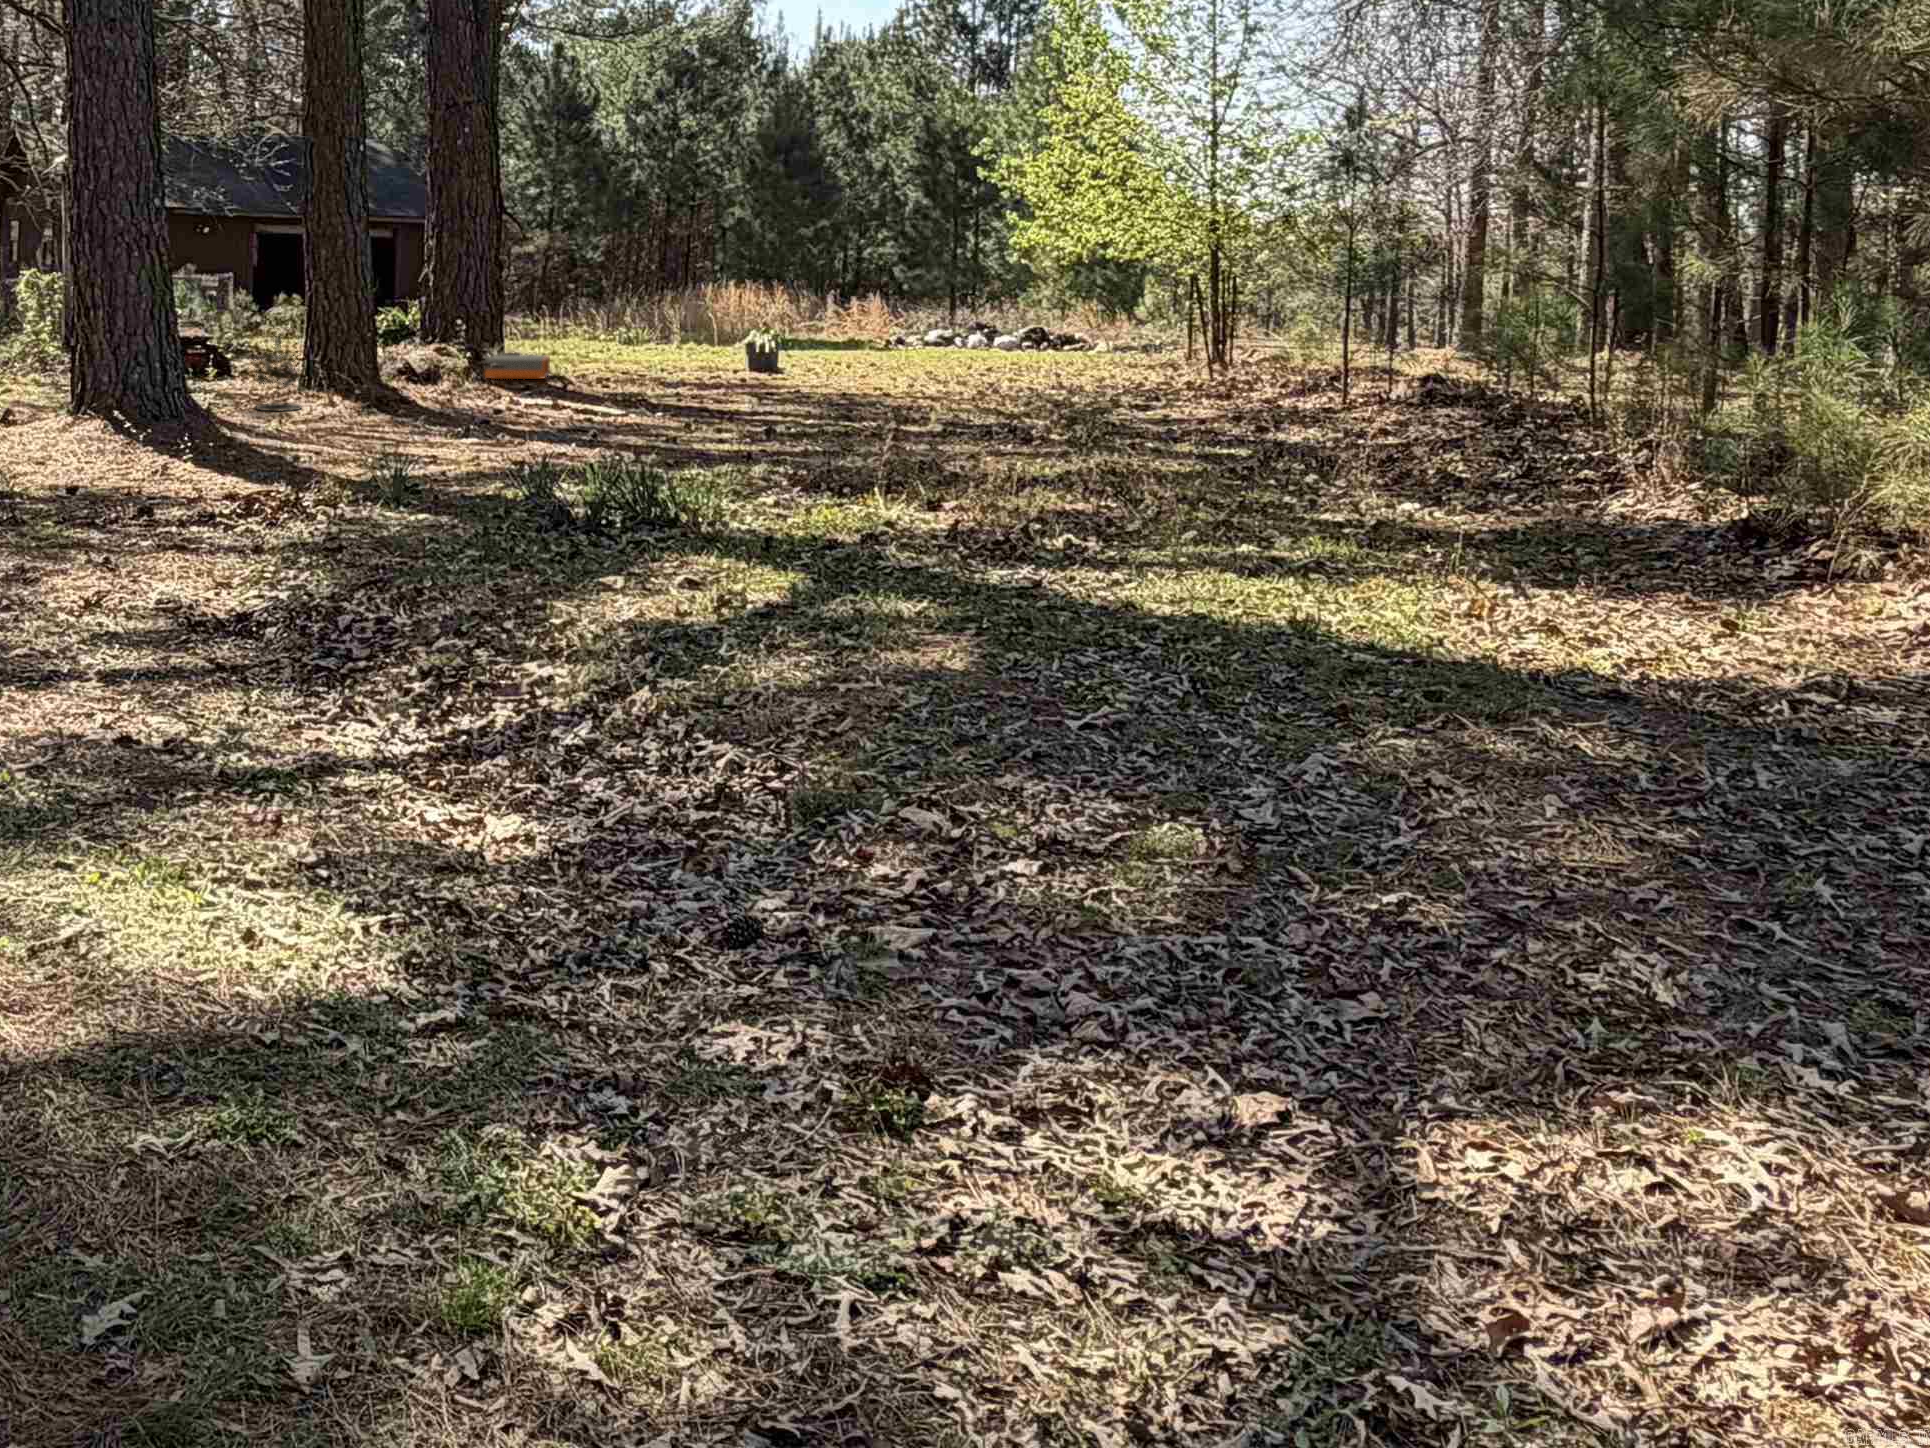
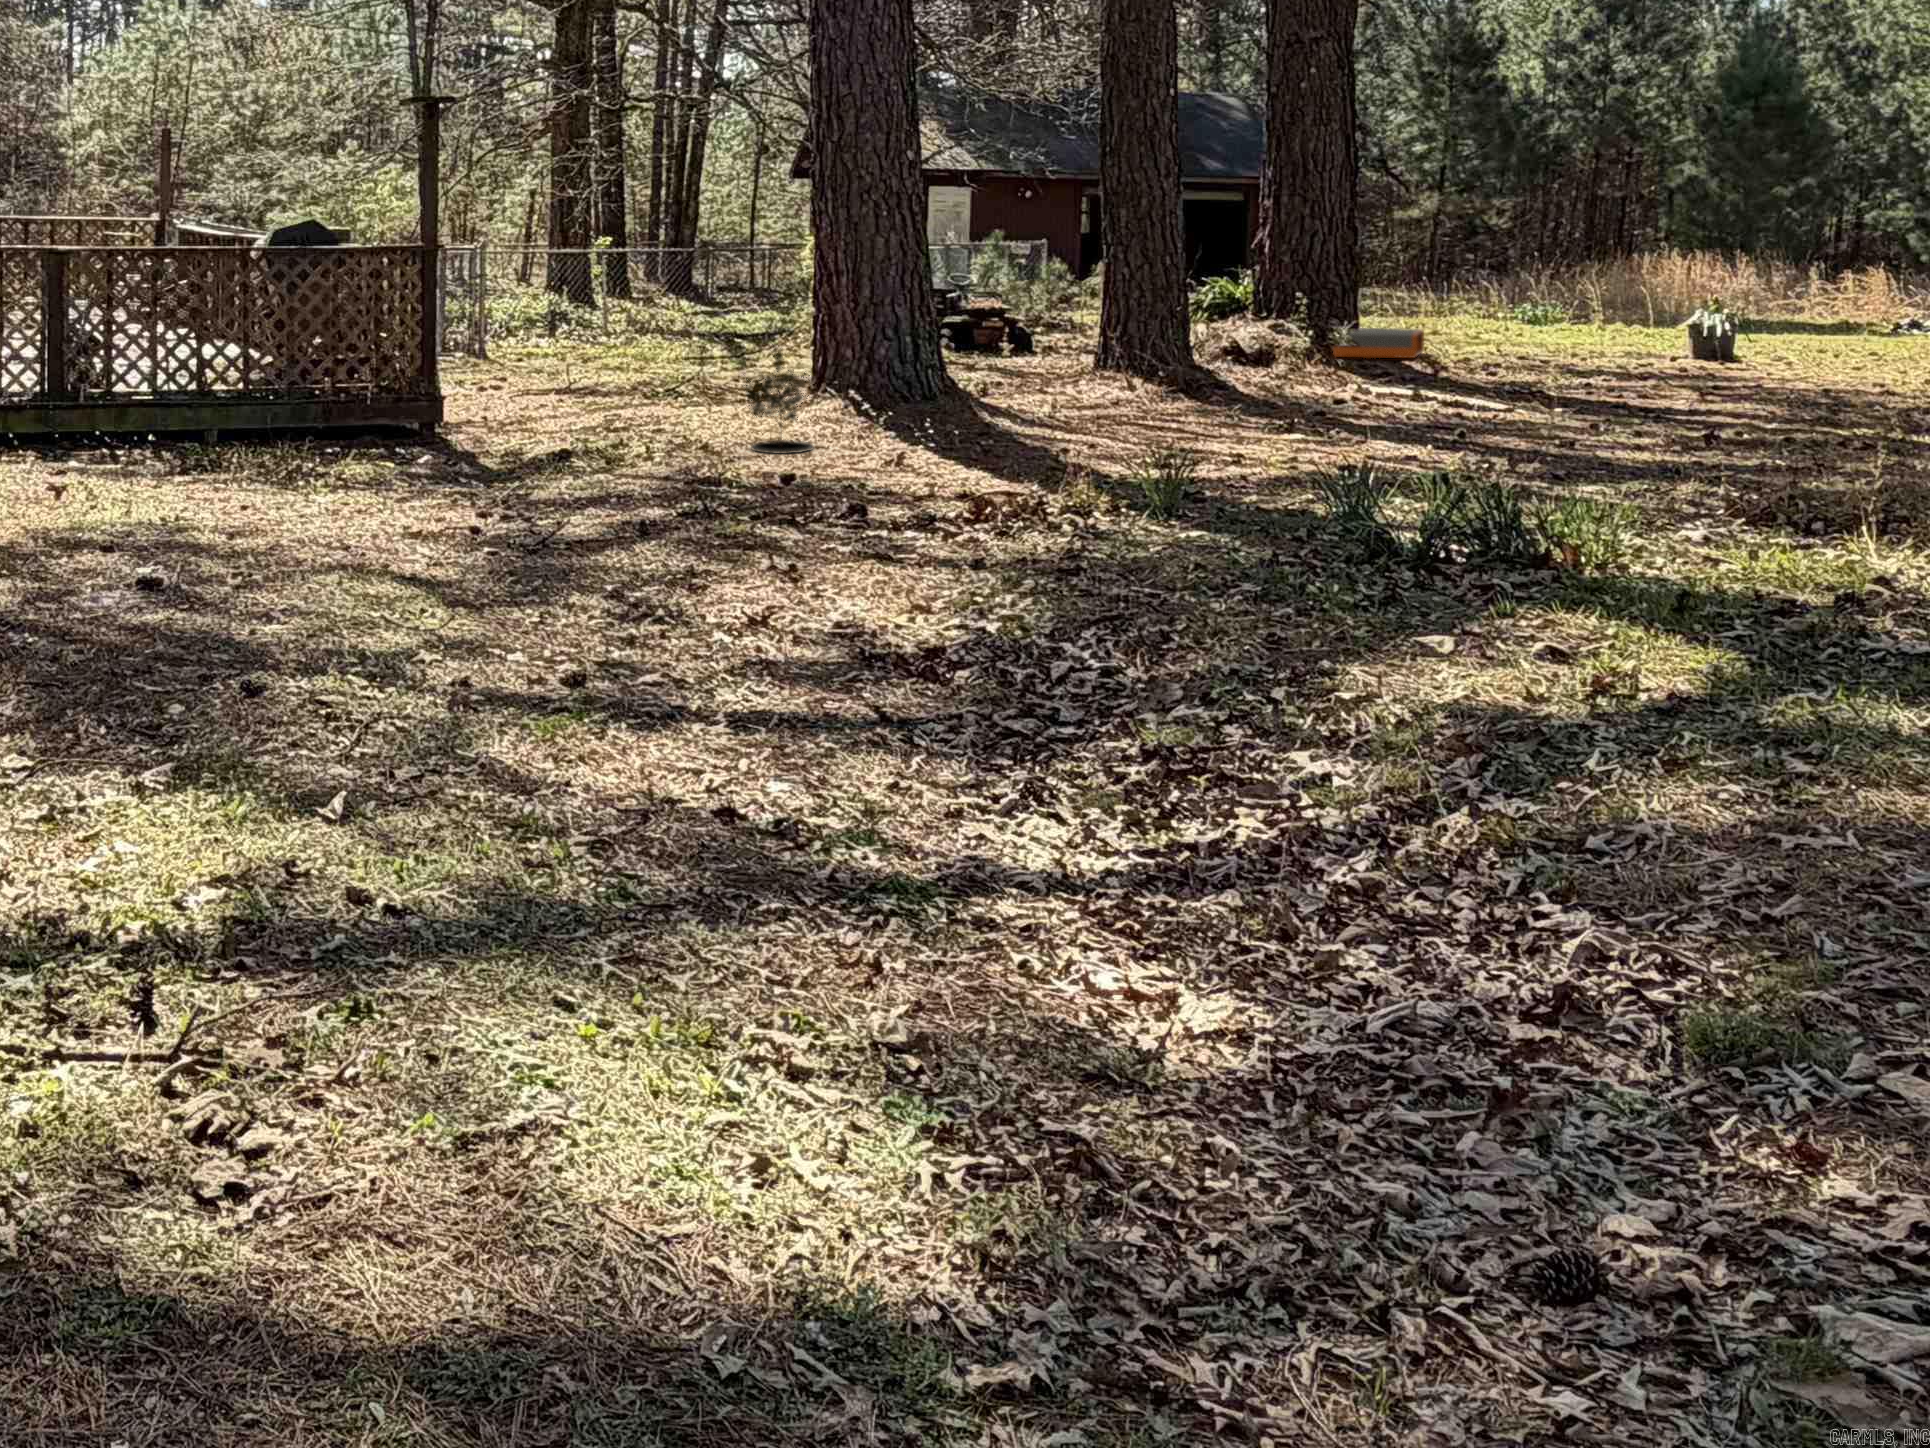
potted tree: present [251,326,302,411] -> present [743,341,813,454]

